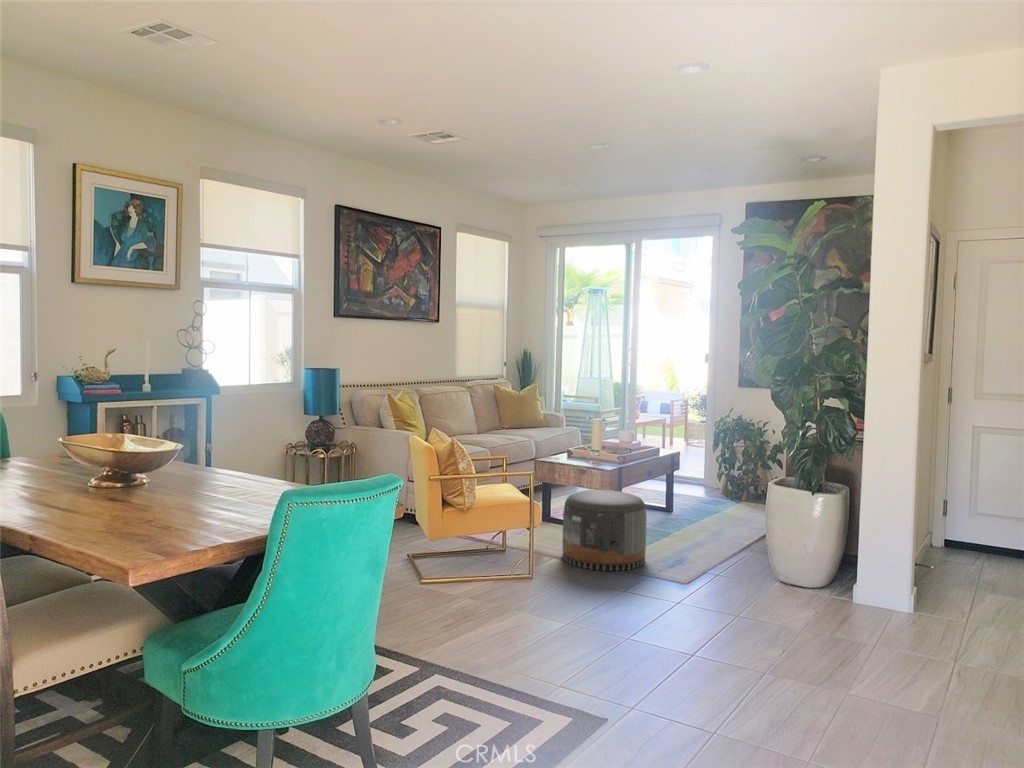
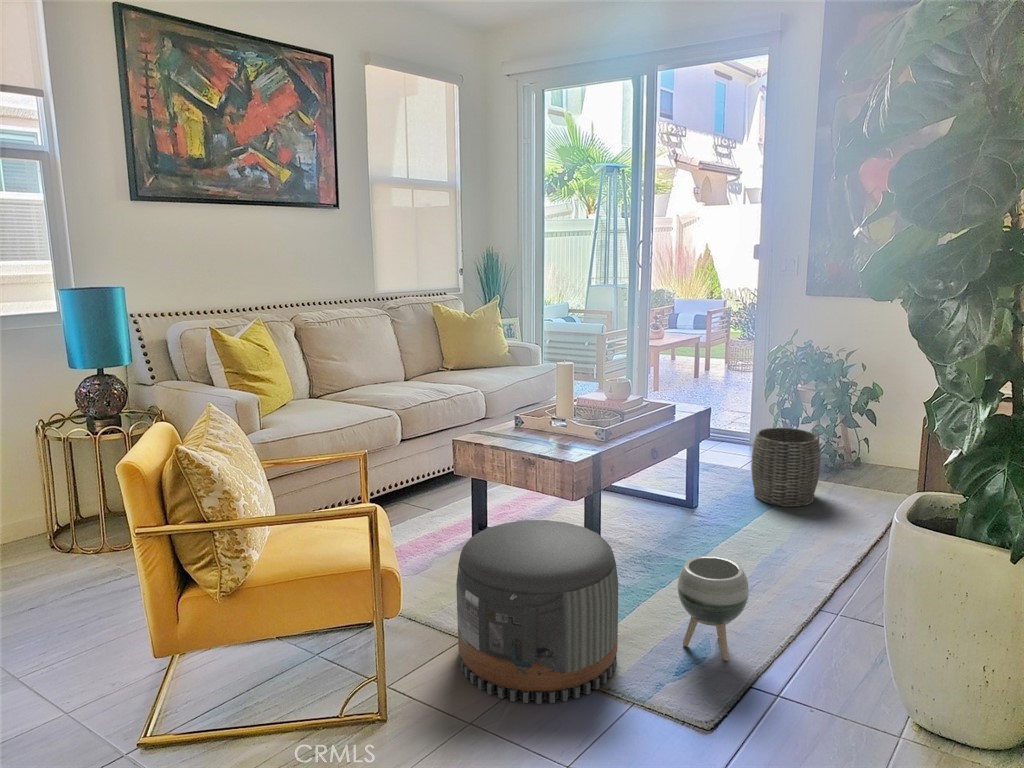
woven basket: none [706,467,747,513] -> present [751,428,820,507]
planter: none [674,510,711,561] -> present [677,556,749,660]

